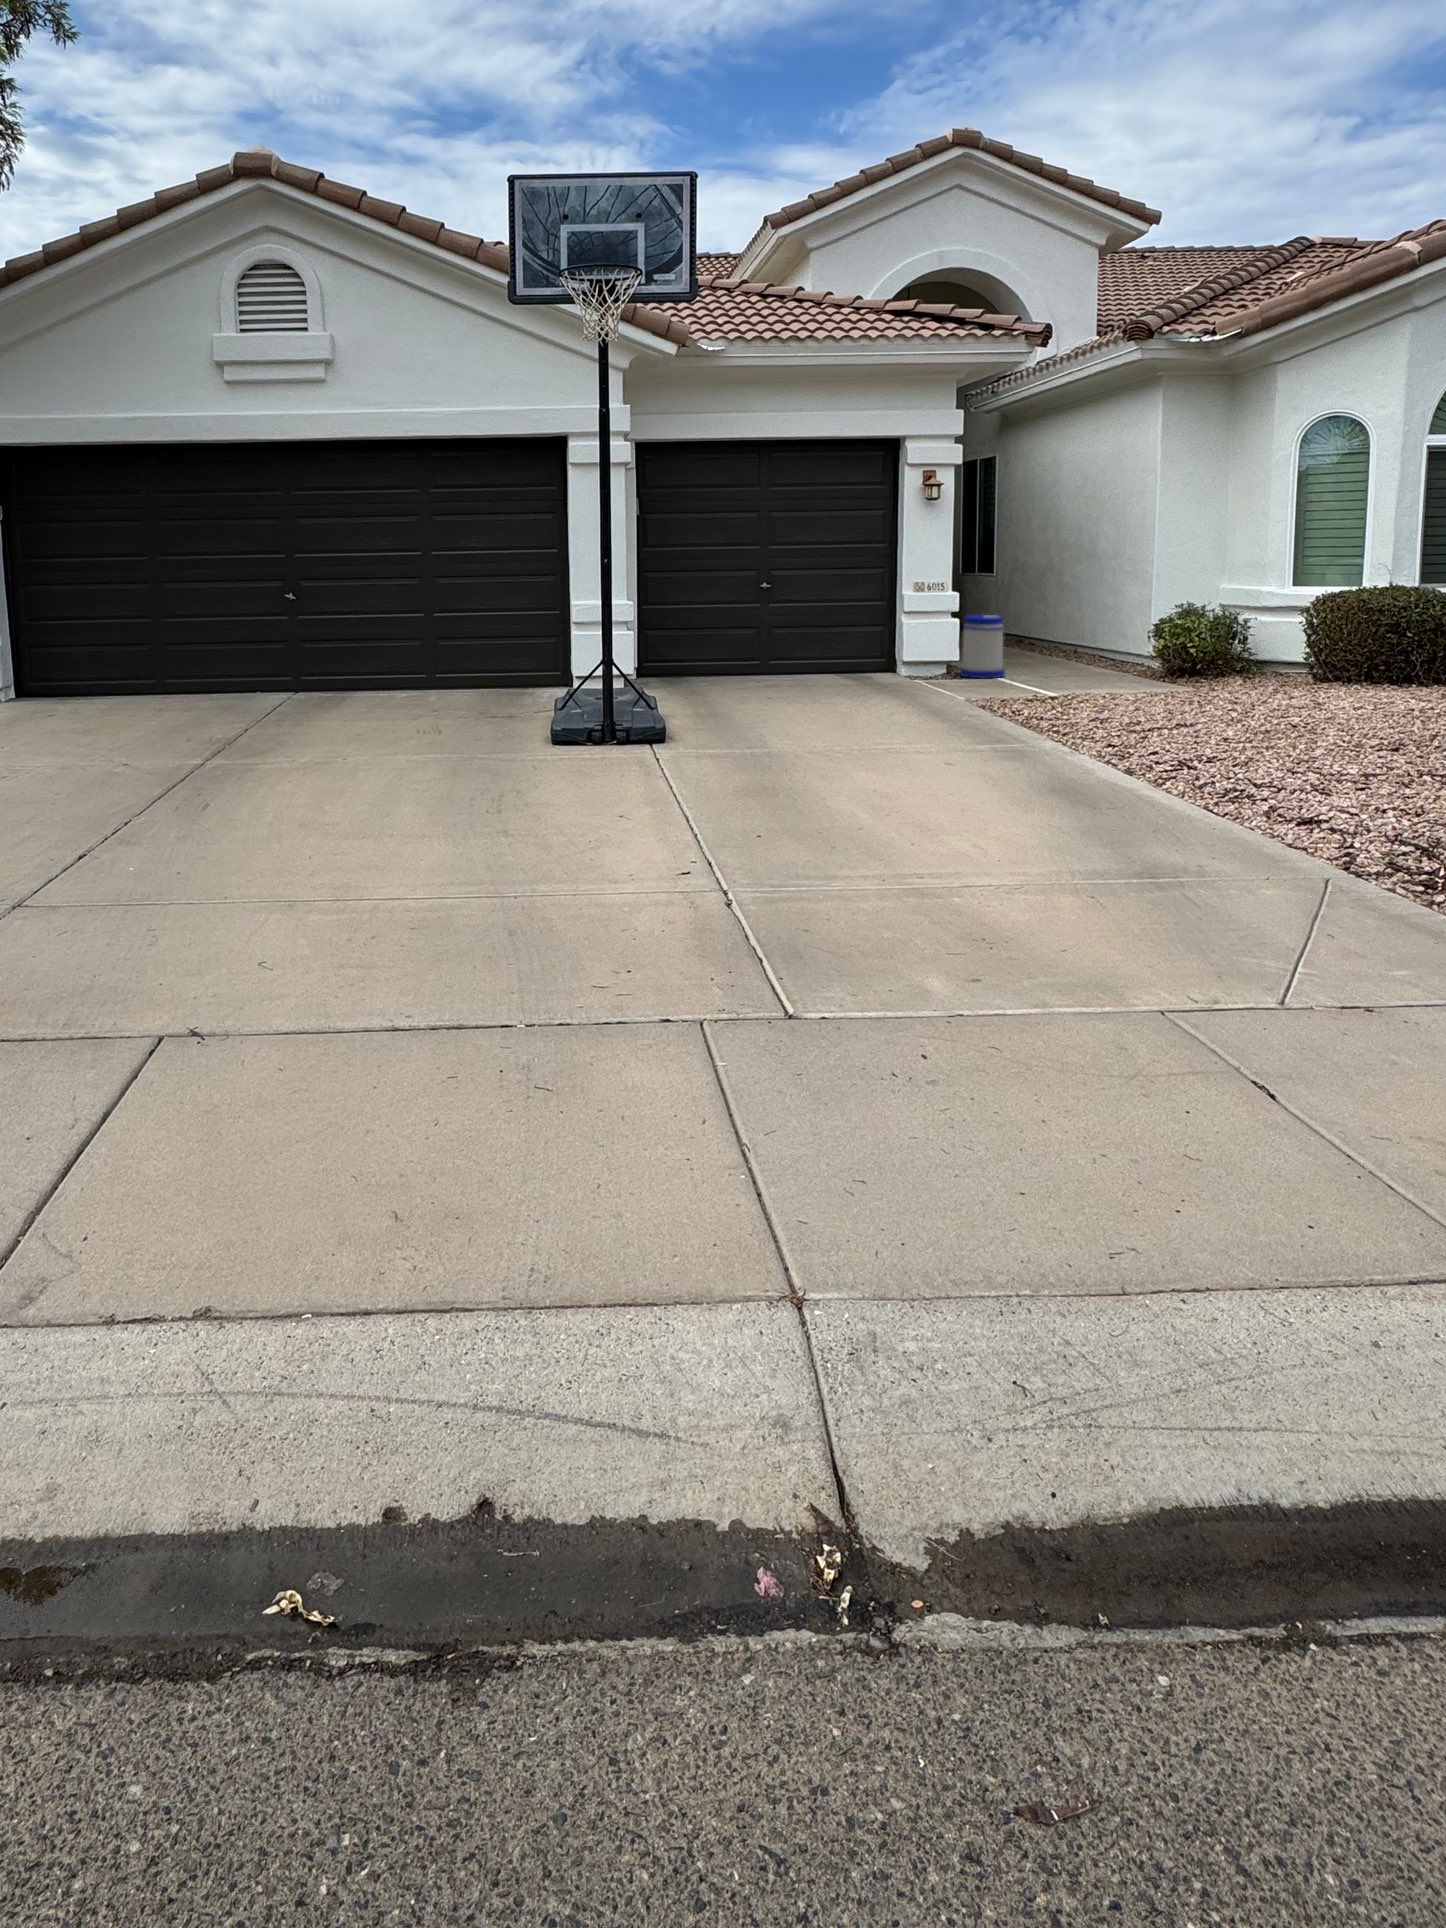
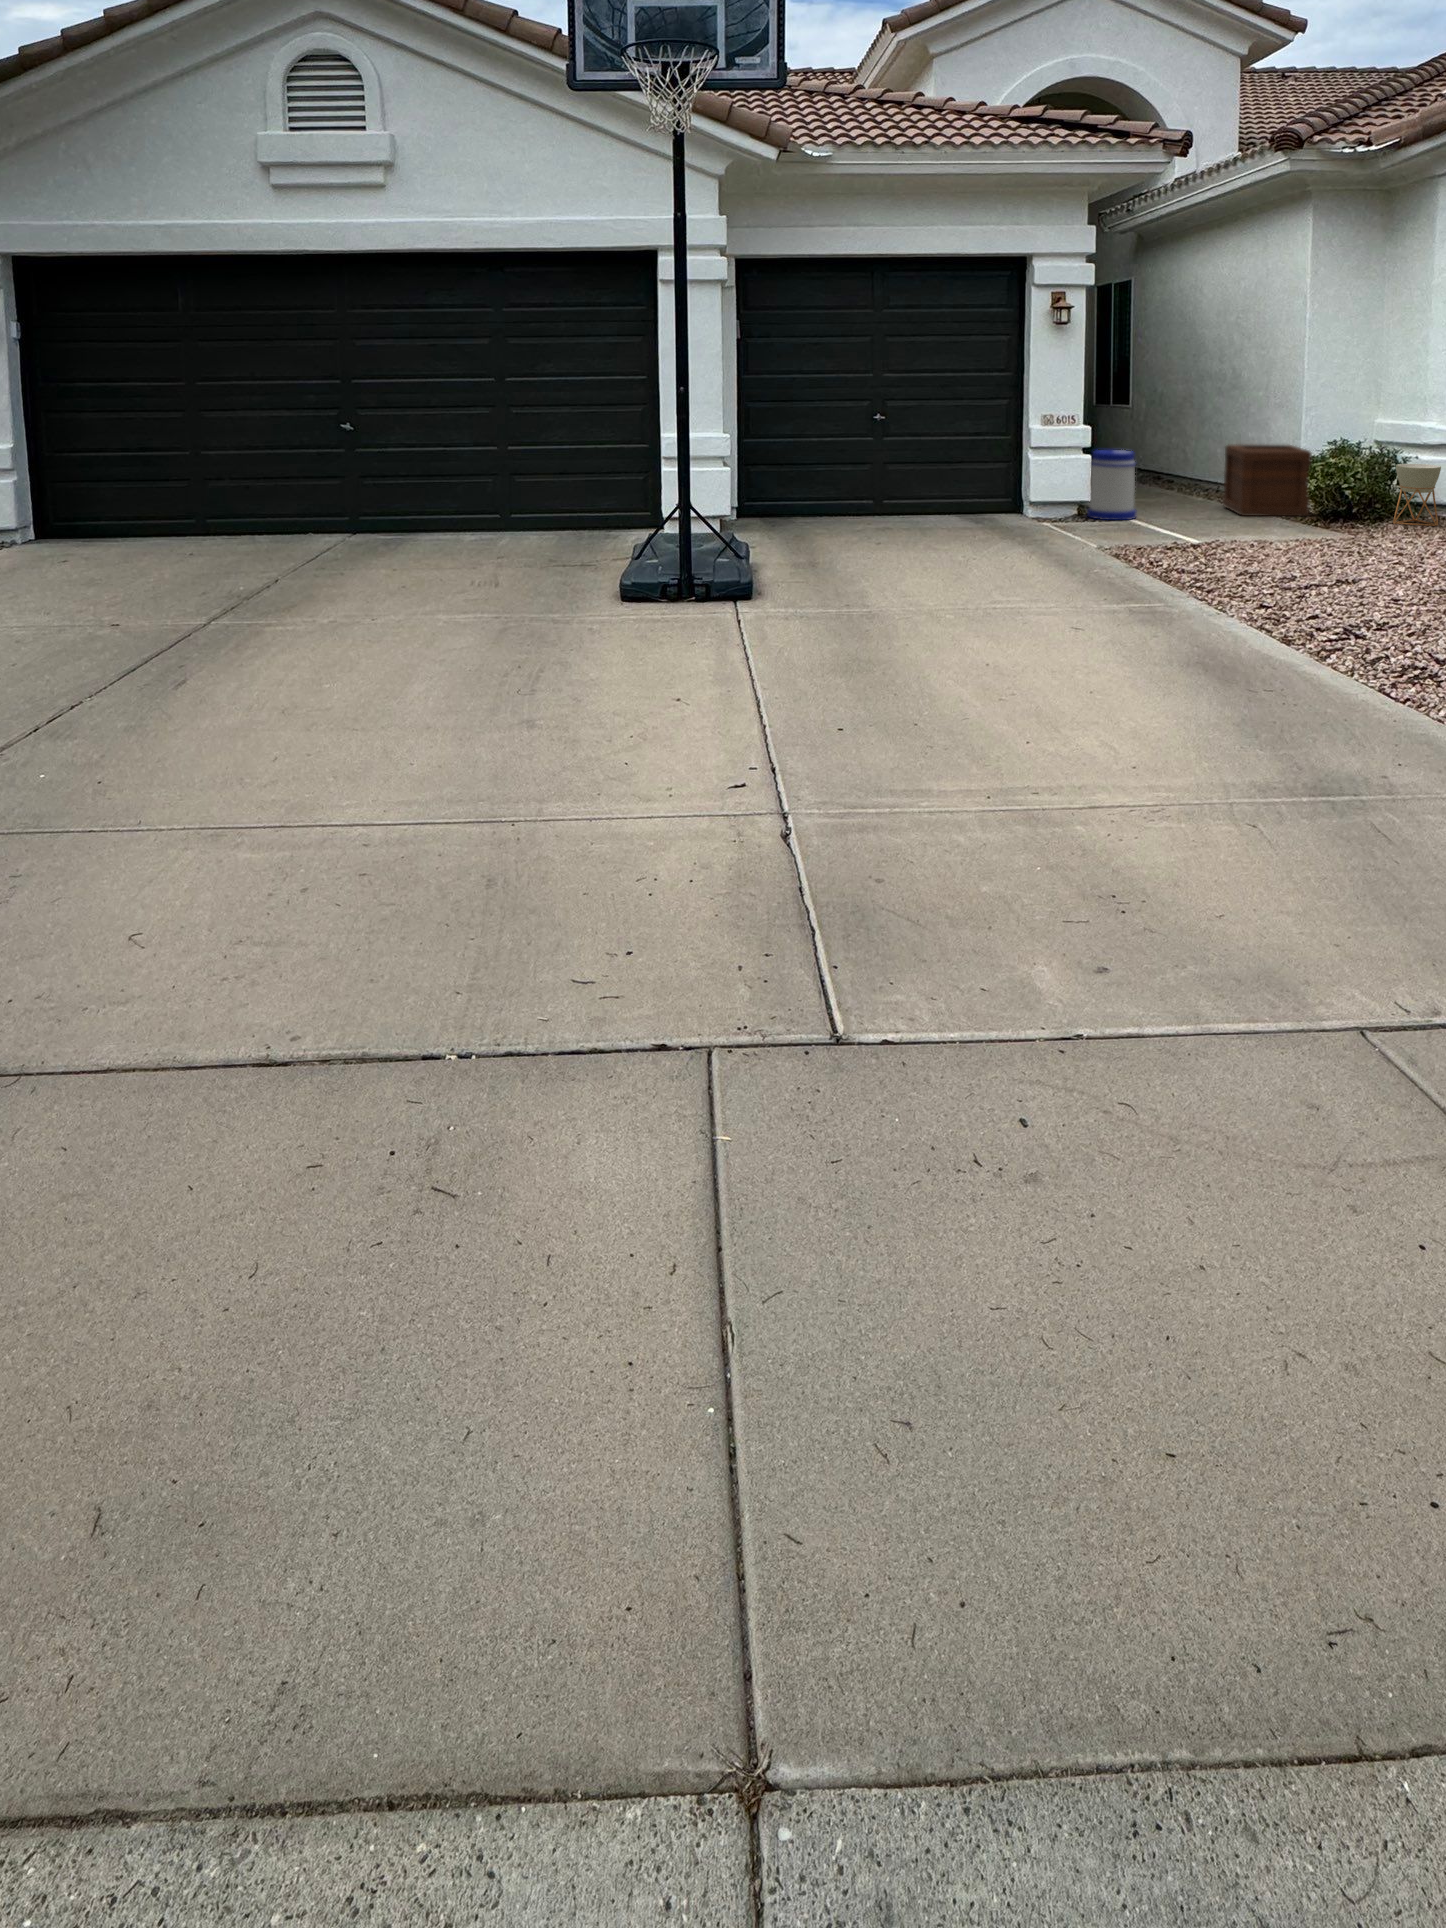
wooden crate: none [1084,609,1165,674] -> present [1223,445,1312,516]
planter: none [1238,625,1281,681] -> present [1393,464,1441,526]

